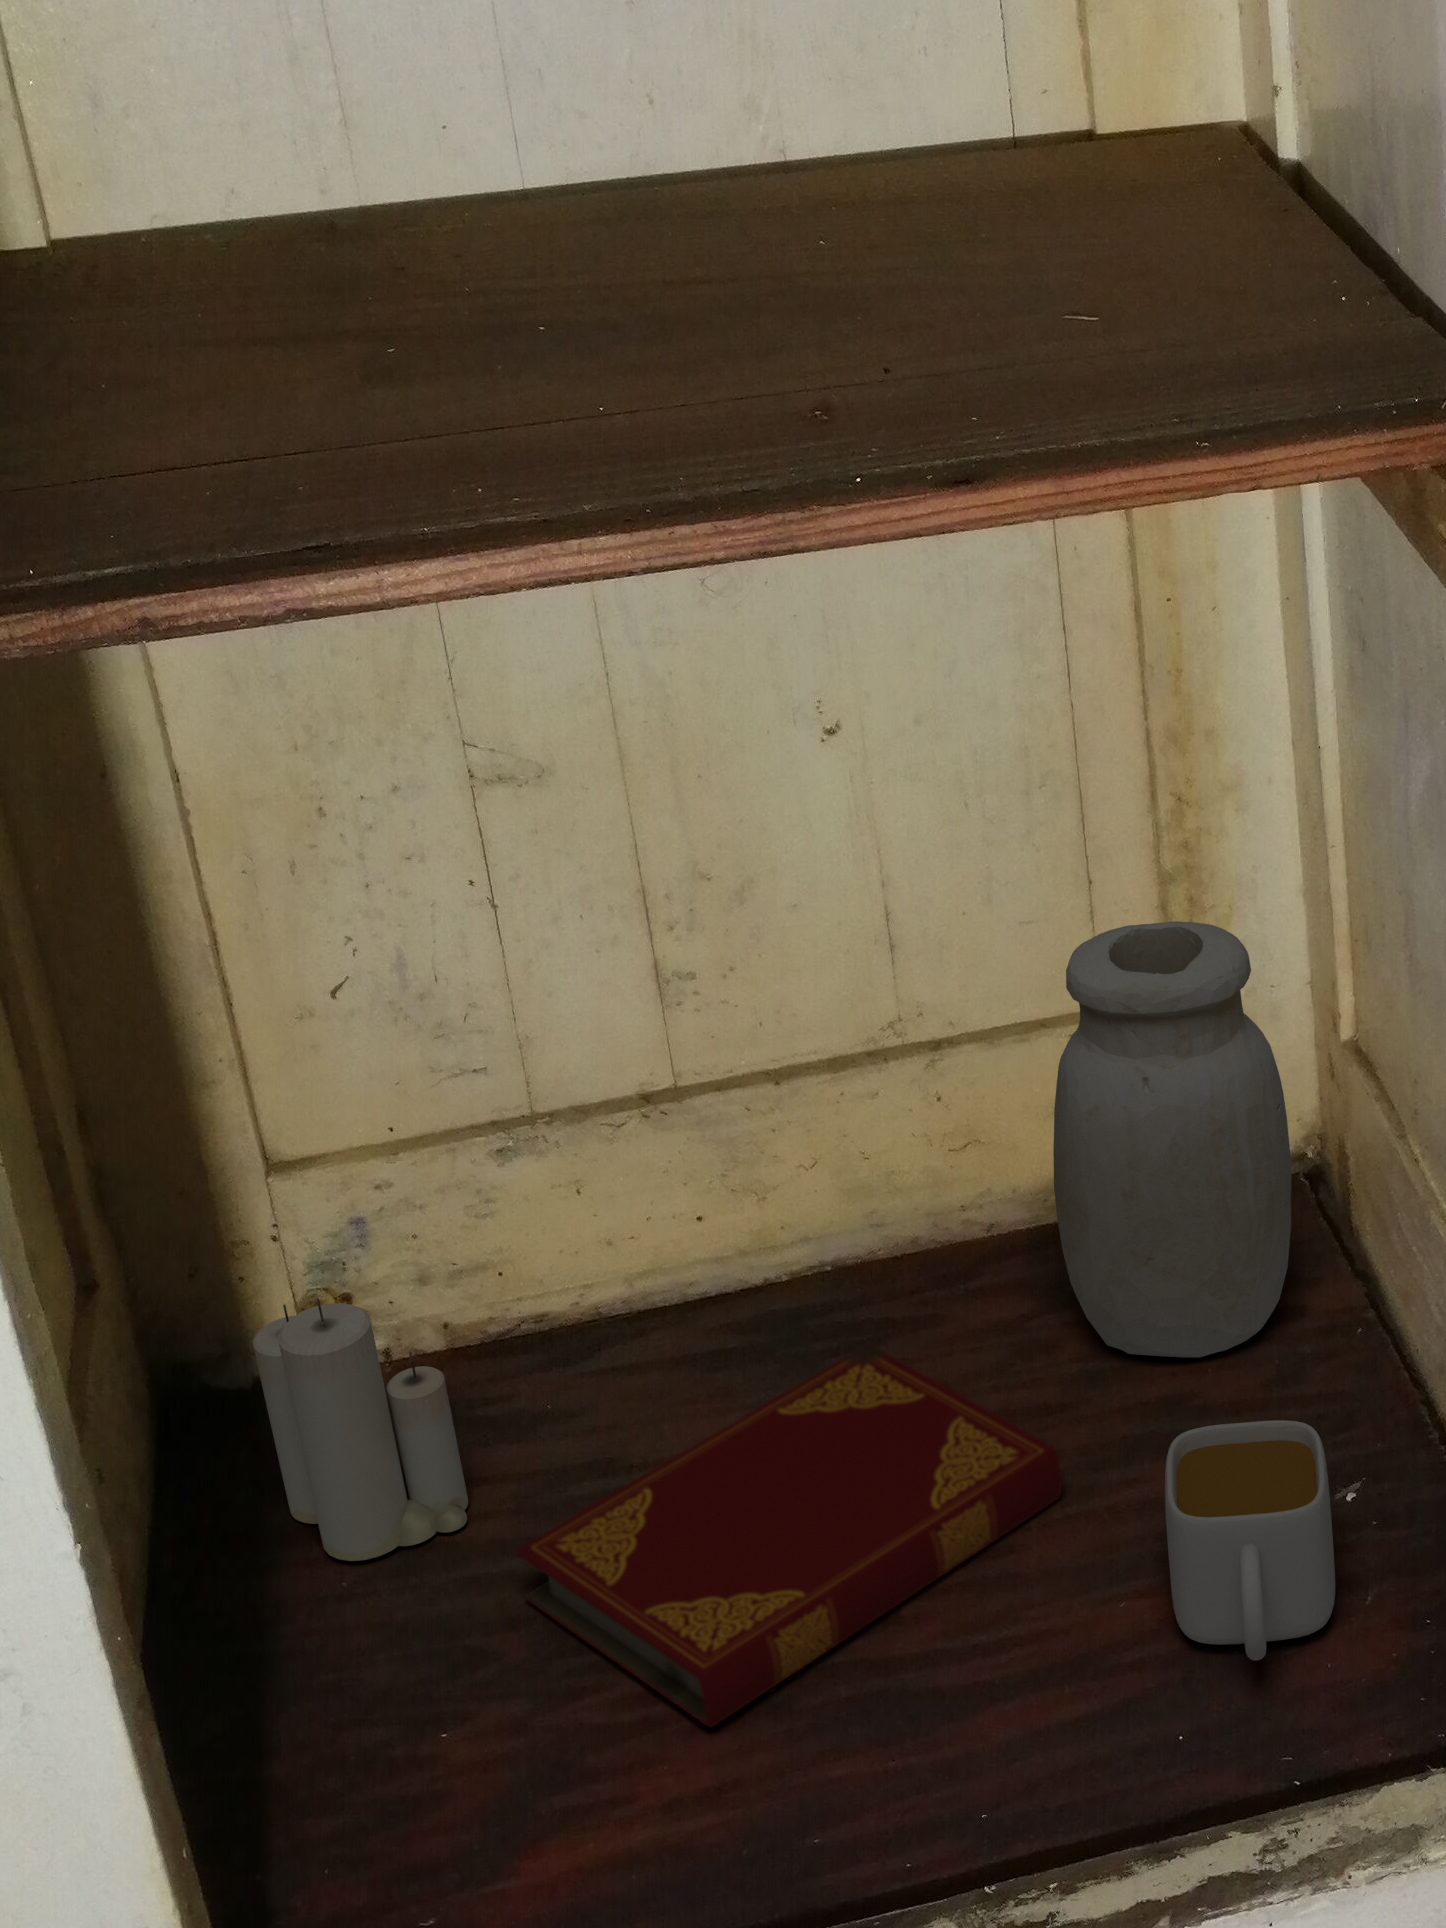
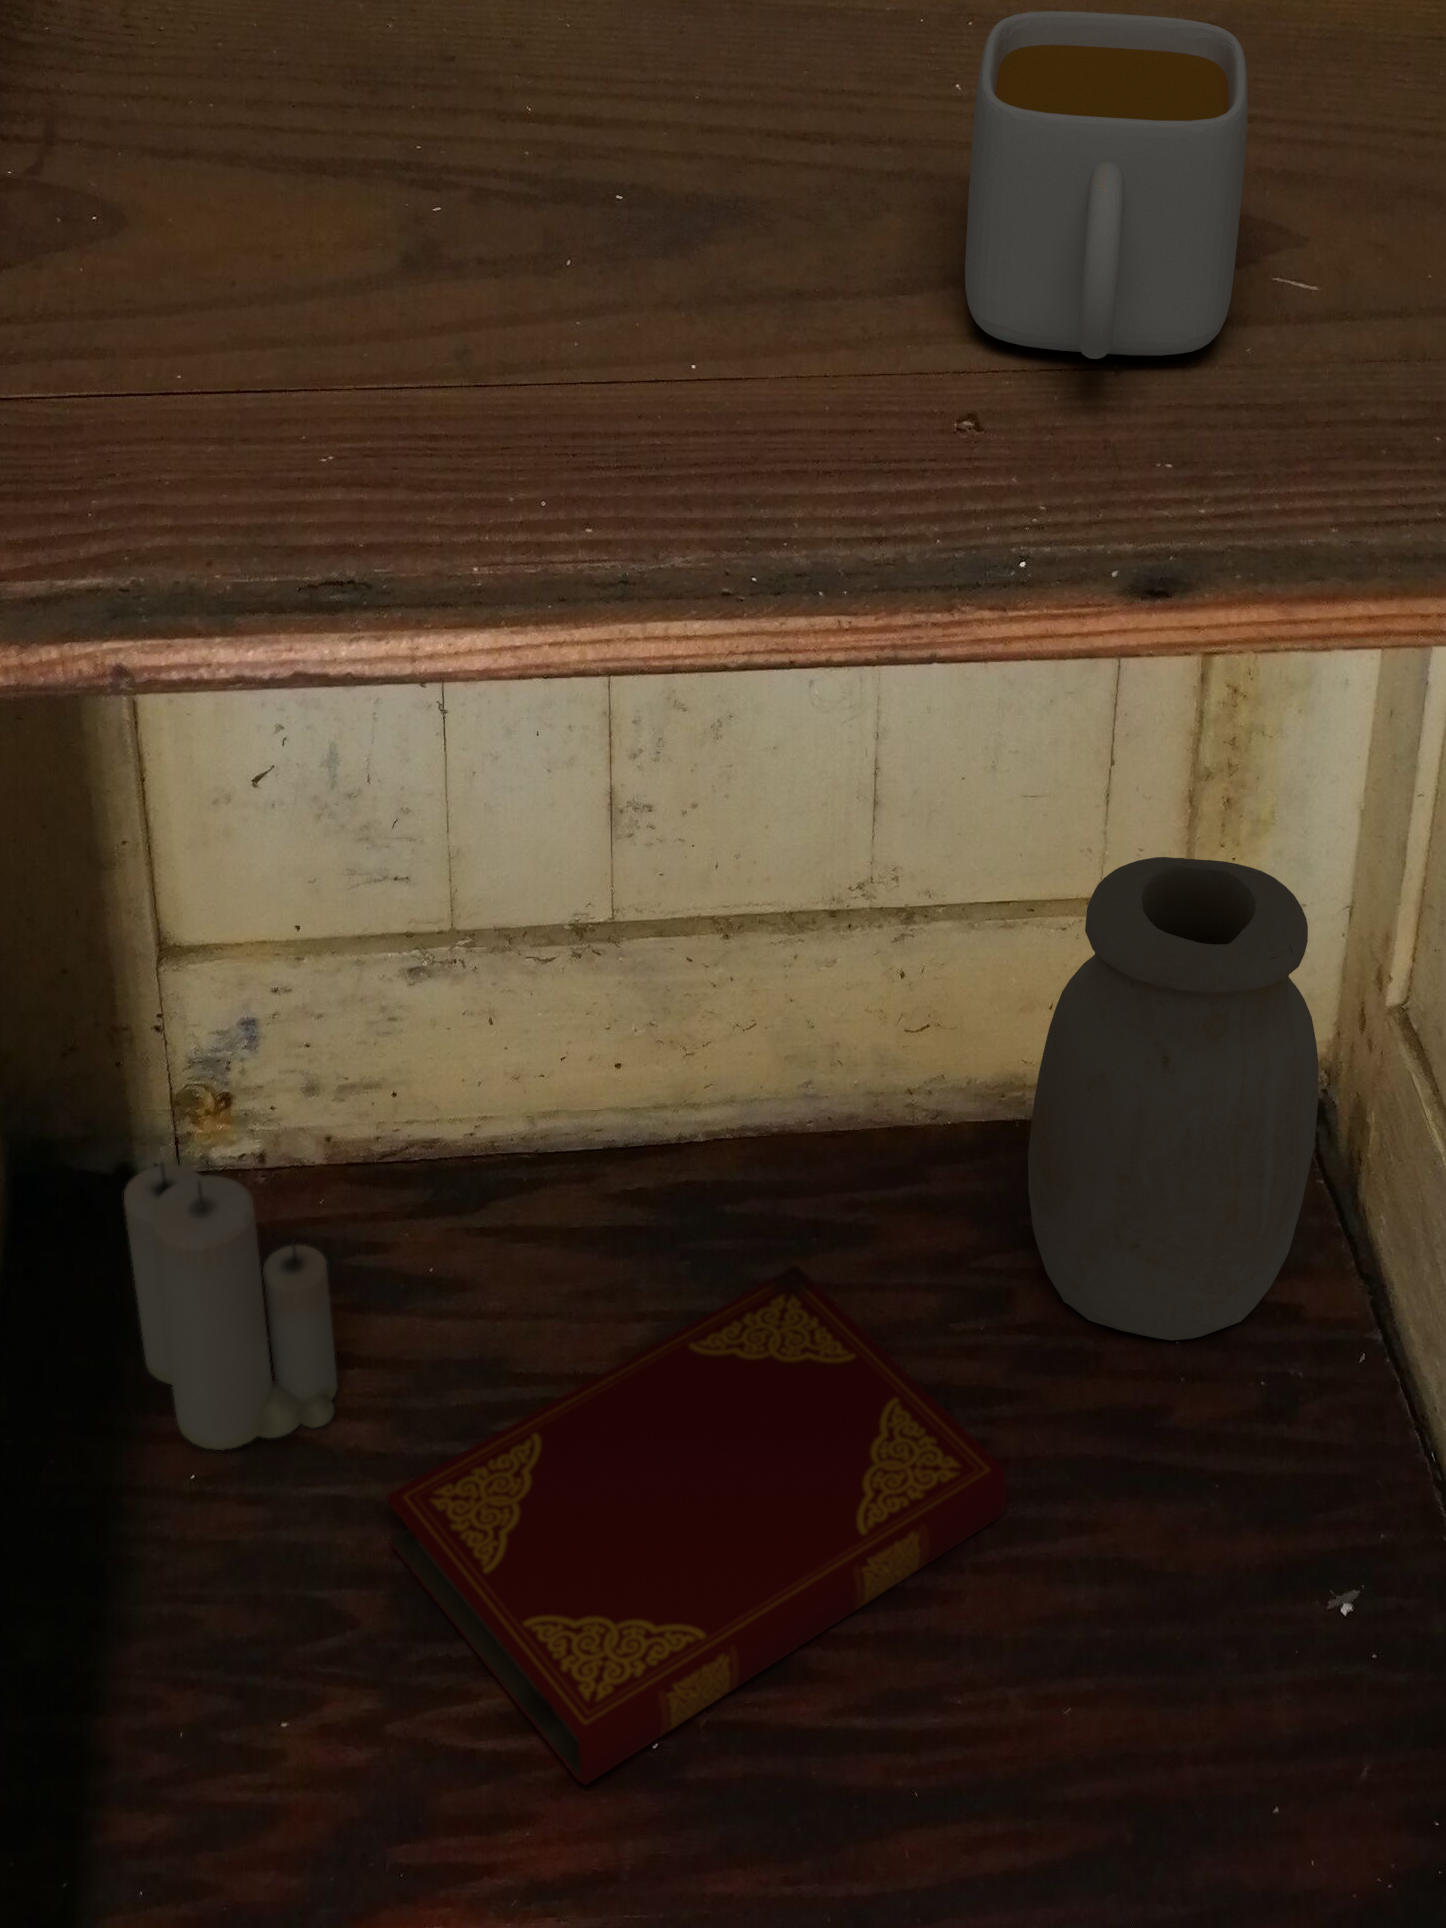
mug: present [1165,1420,1335,1661] -> present [965,11,1248,359]

